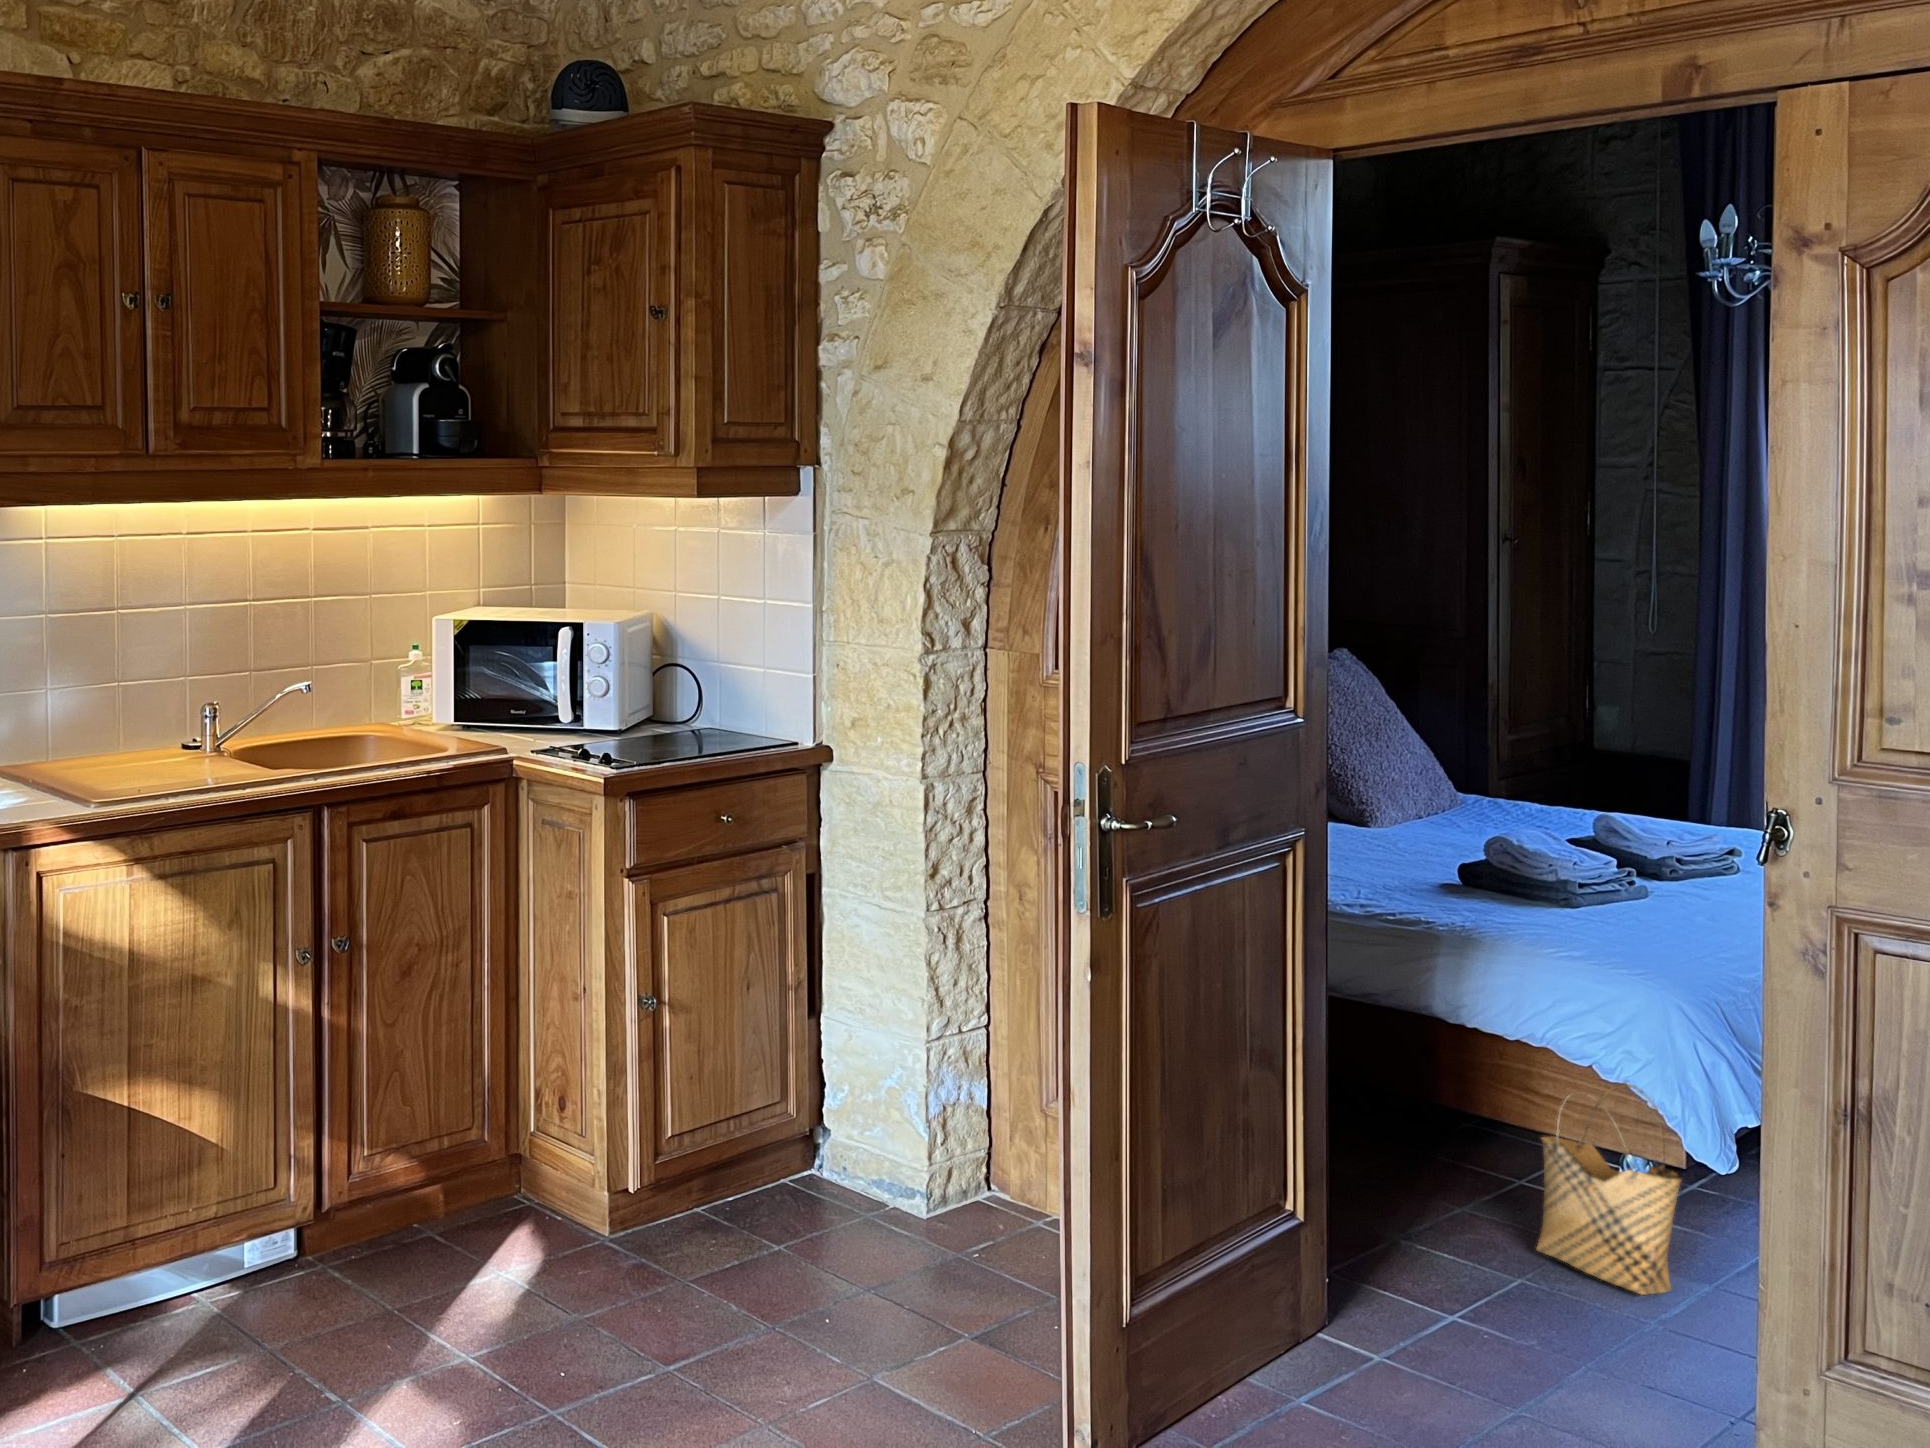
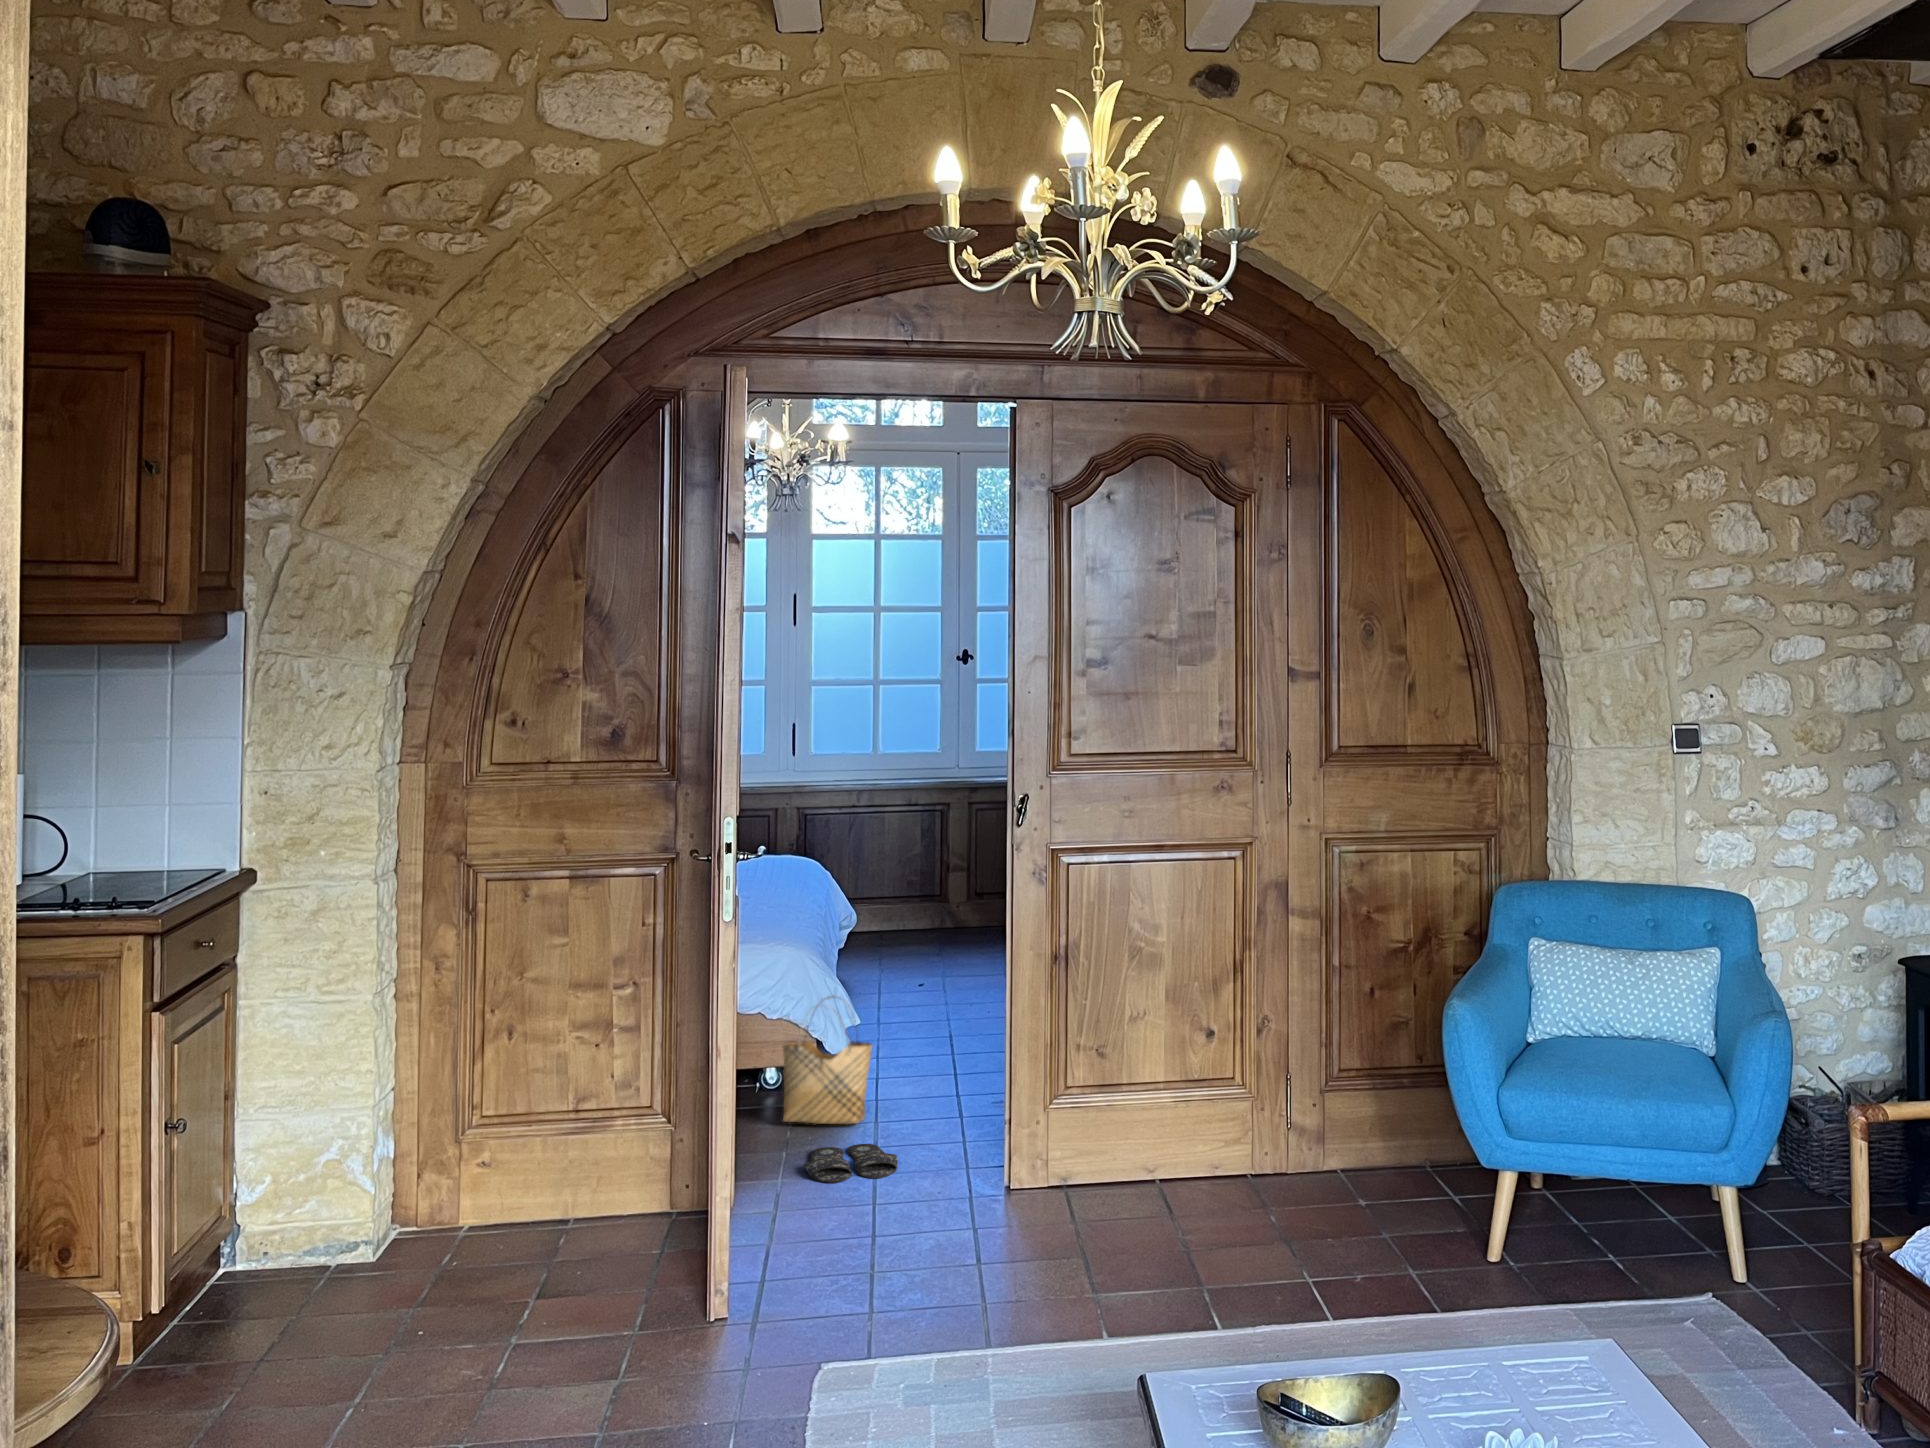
slippers: none [1474,1310,1638,1397] -> present [804,1144,898,1183]

